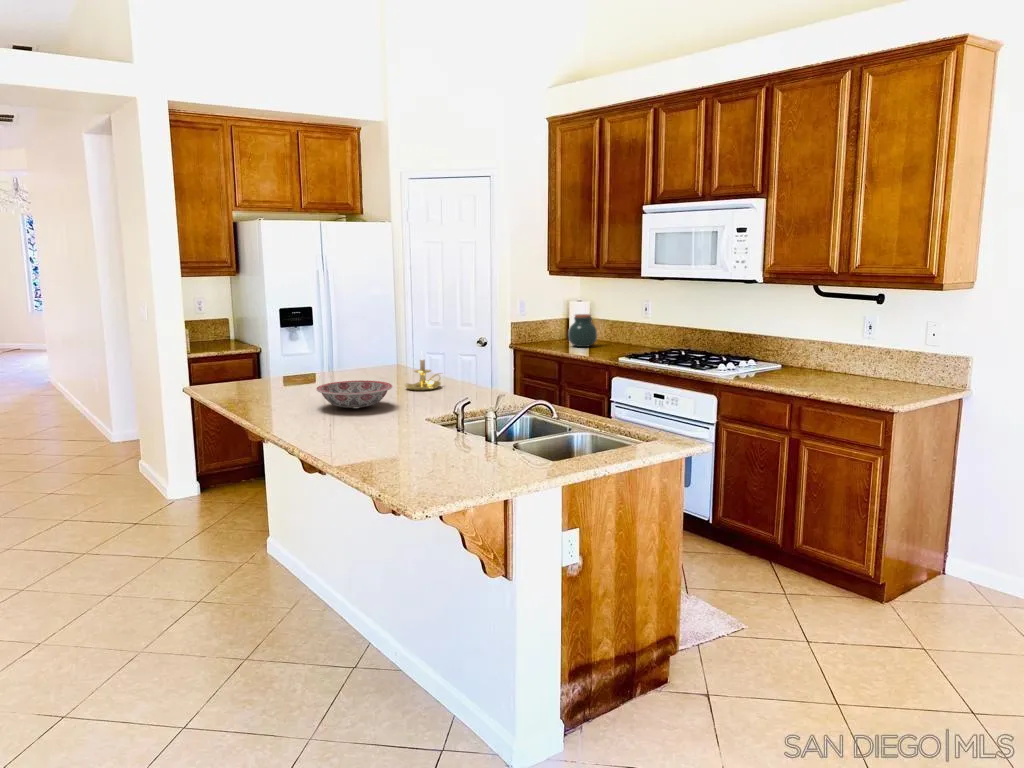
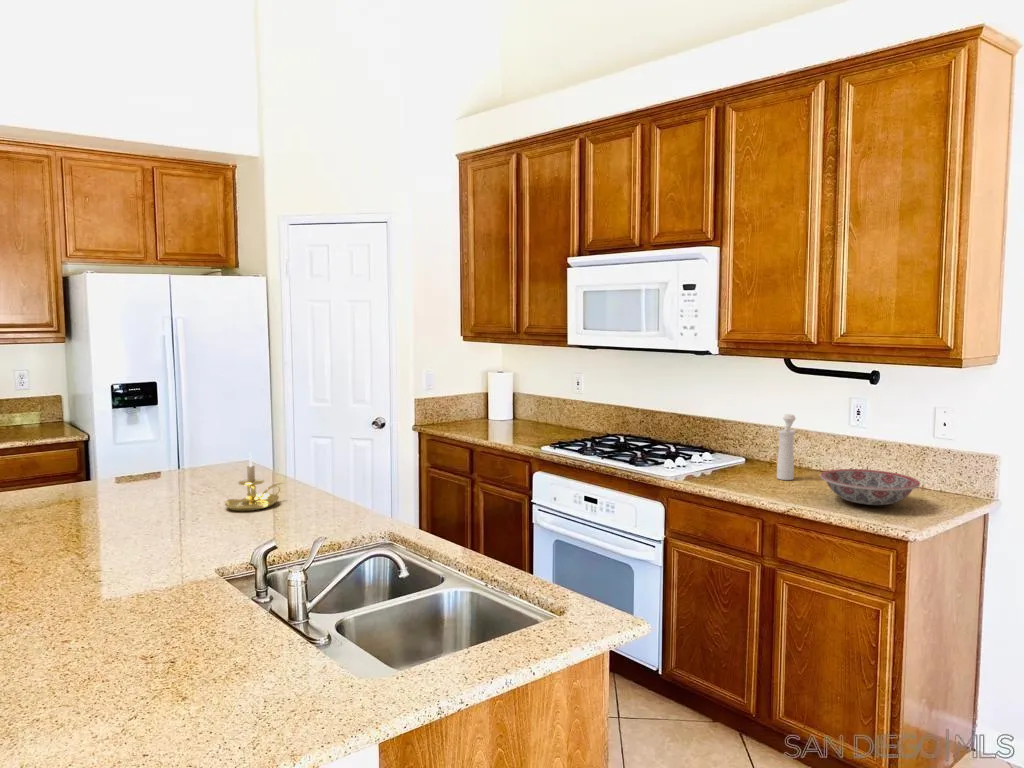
jar: present [568,314,597,347] -> none [483,390,519,431]
pepper mill: none [804,329,821,378] -> present [777,414,796,480]
ceramic bowl: present [316,380,392,408] -> present [820,469,920,505]

